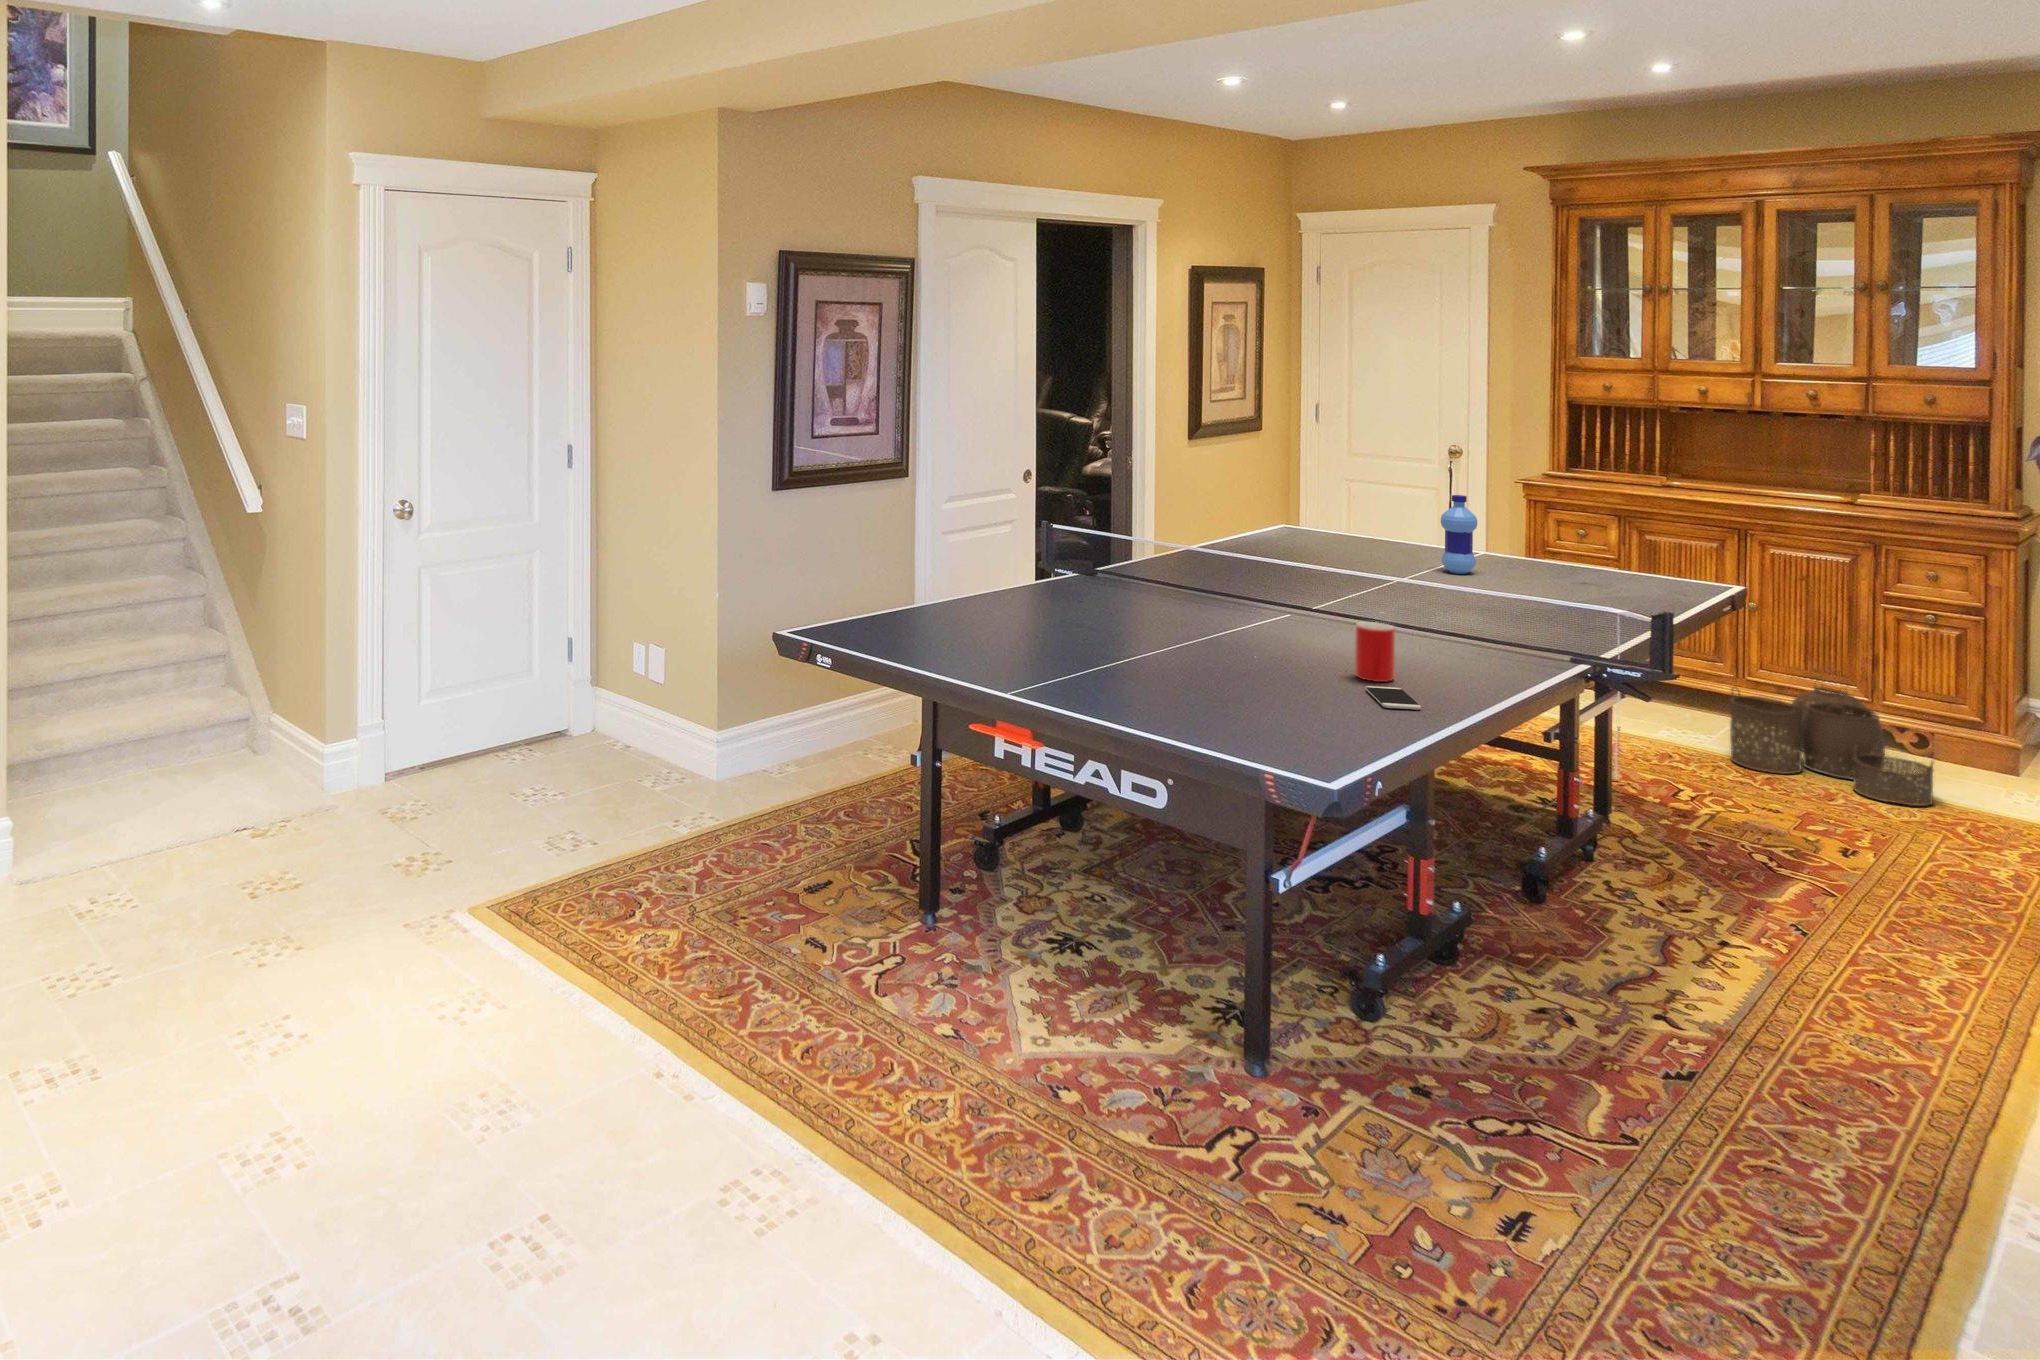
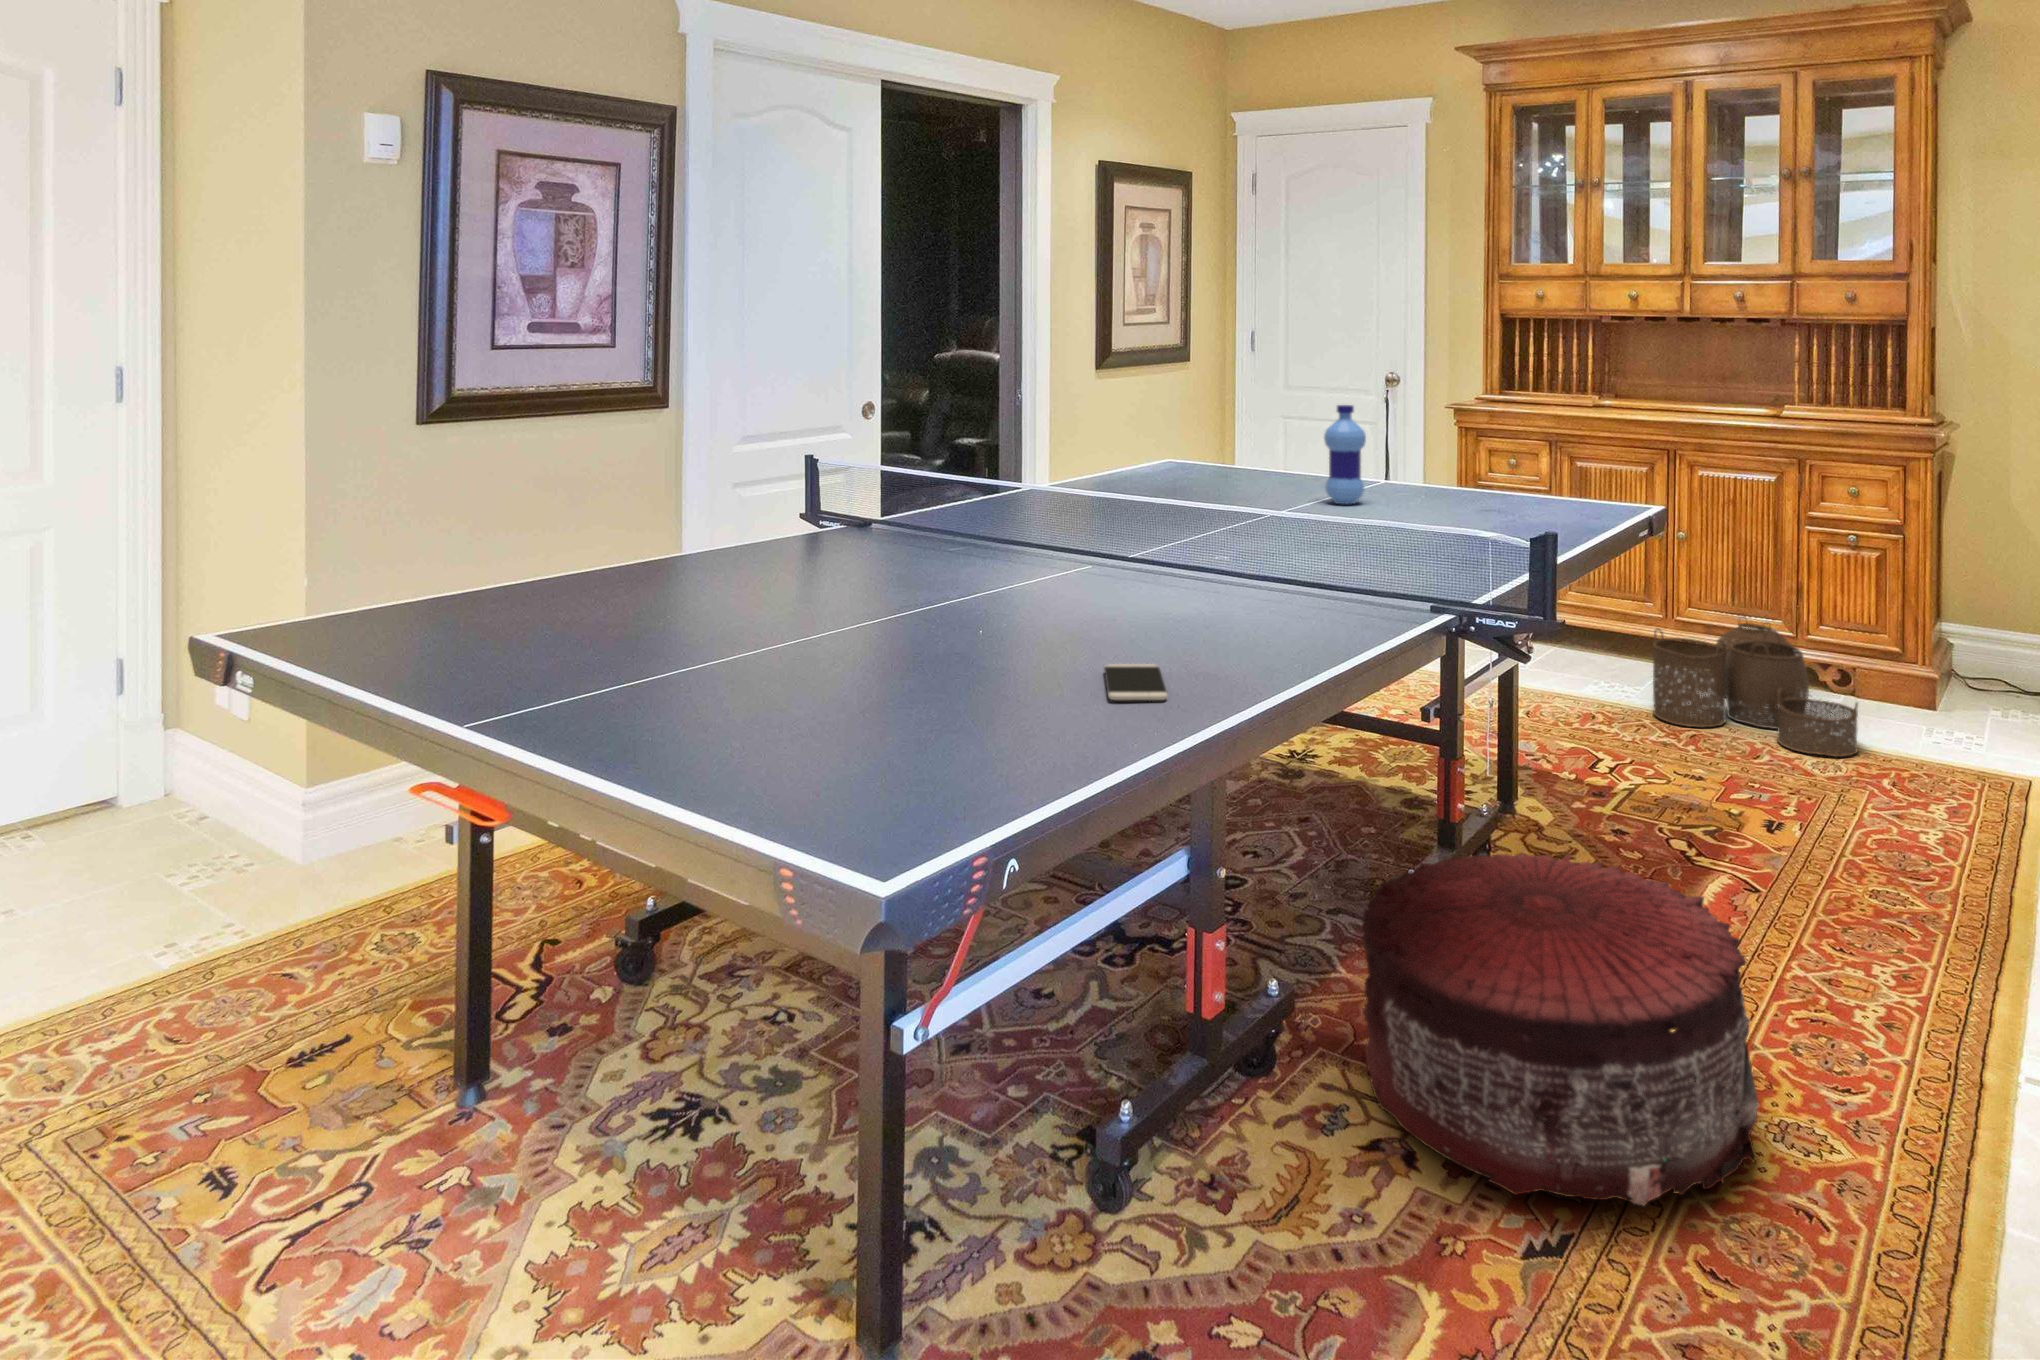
cup: present [1355,622,1395,682] -> none [1107,563,1163,656]
pouf: none [1524,836,1833,1060] -> present [1361,853,1759,1205]

